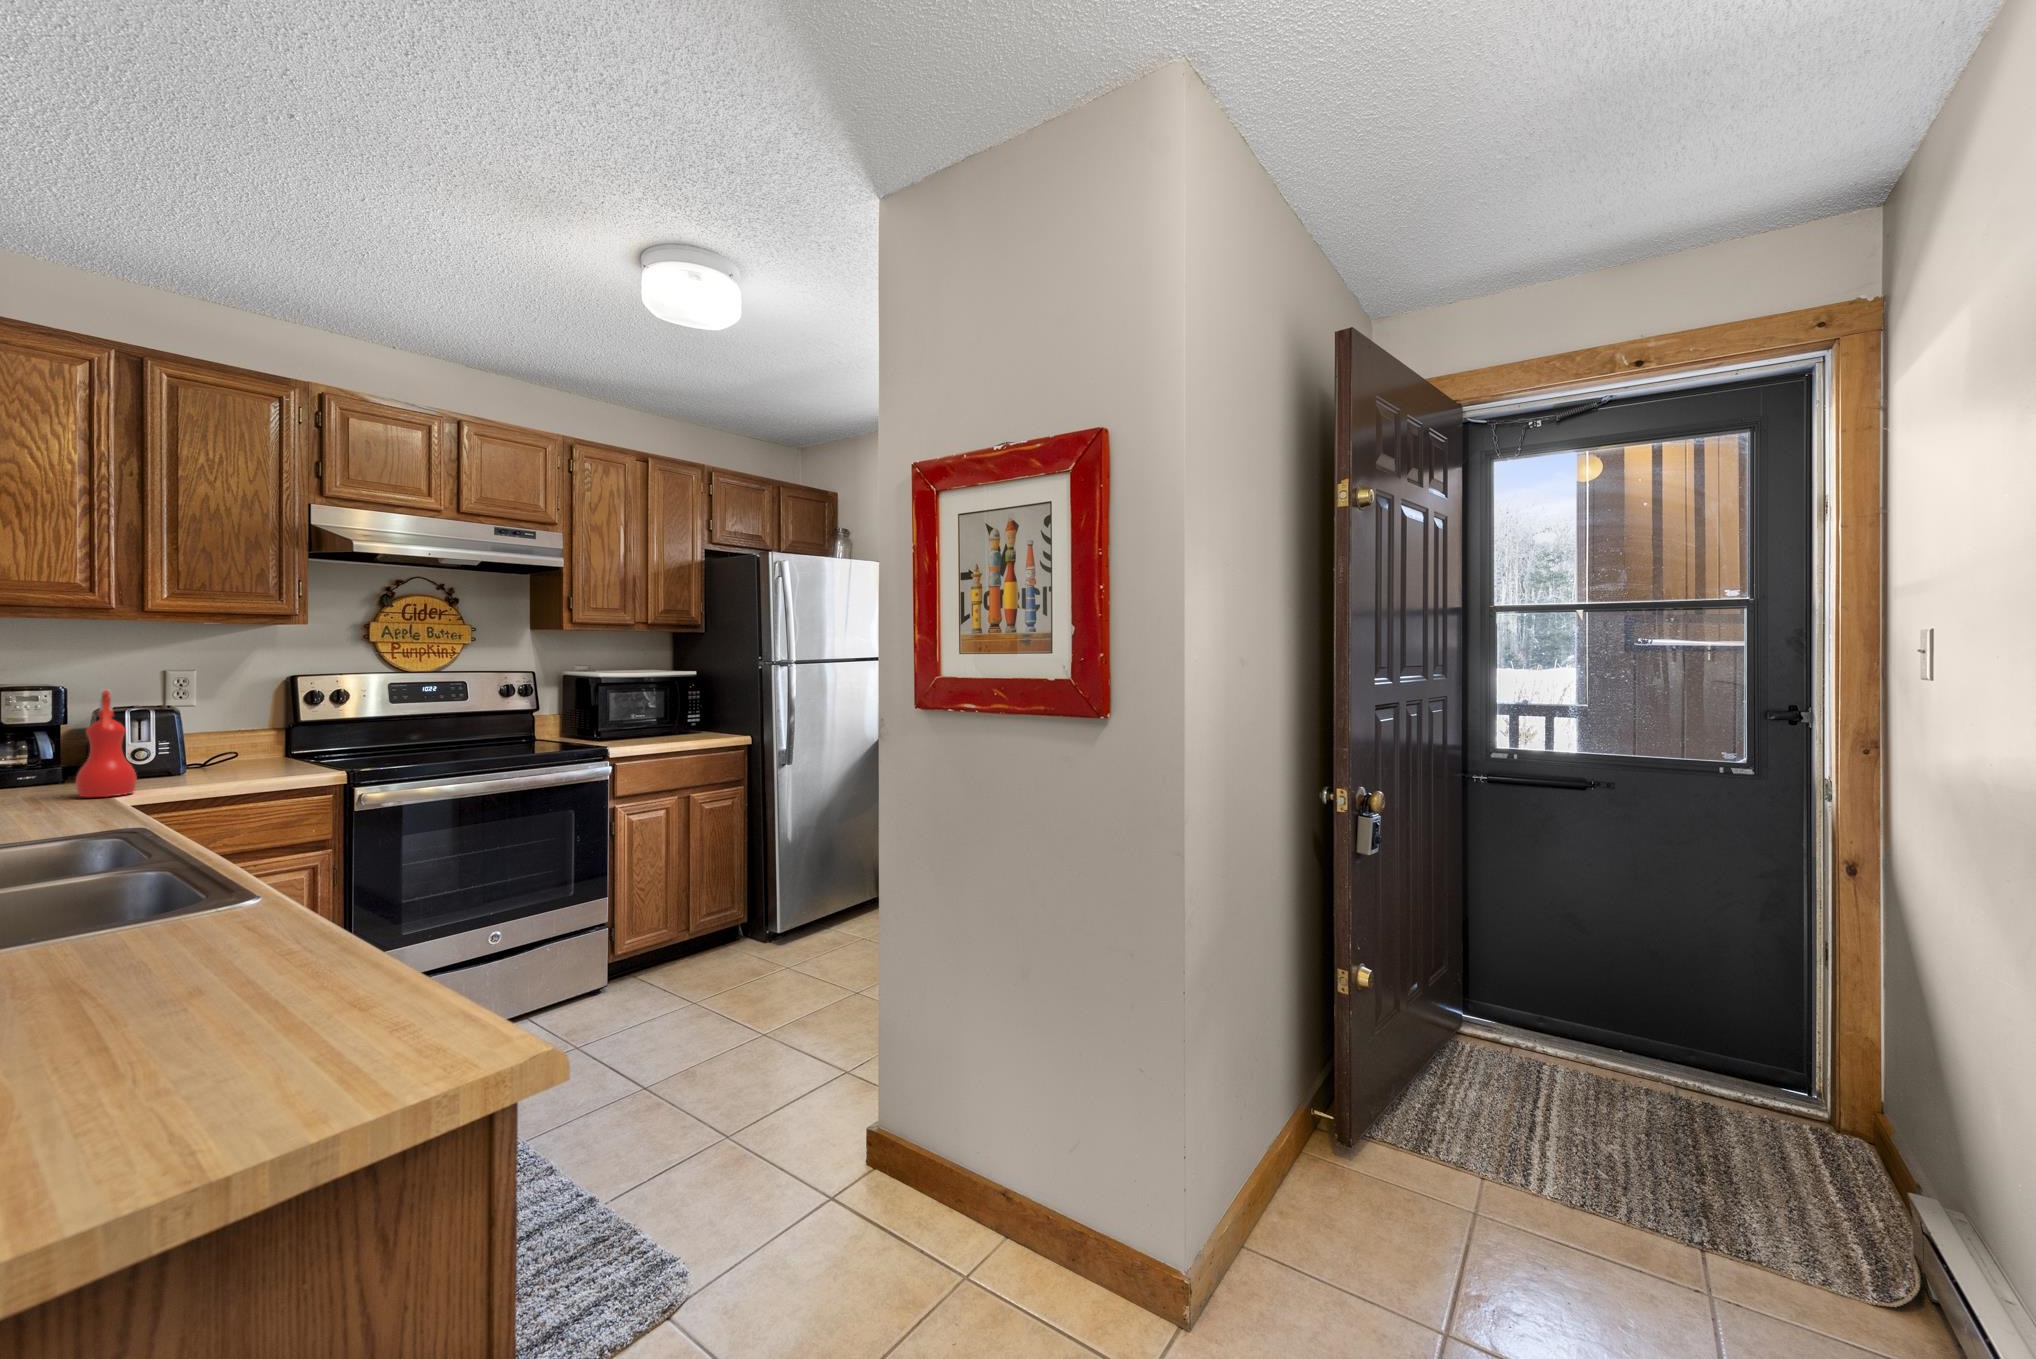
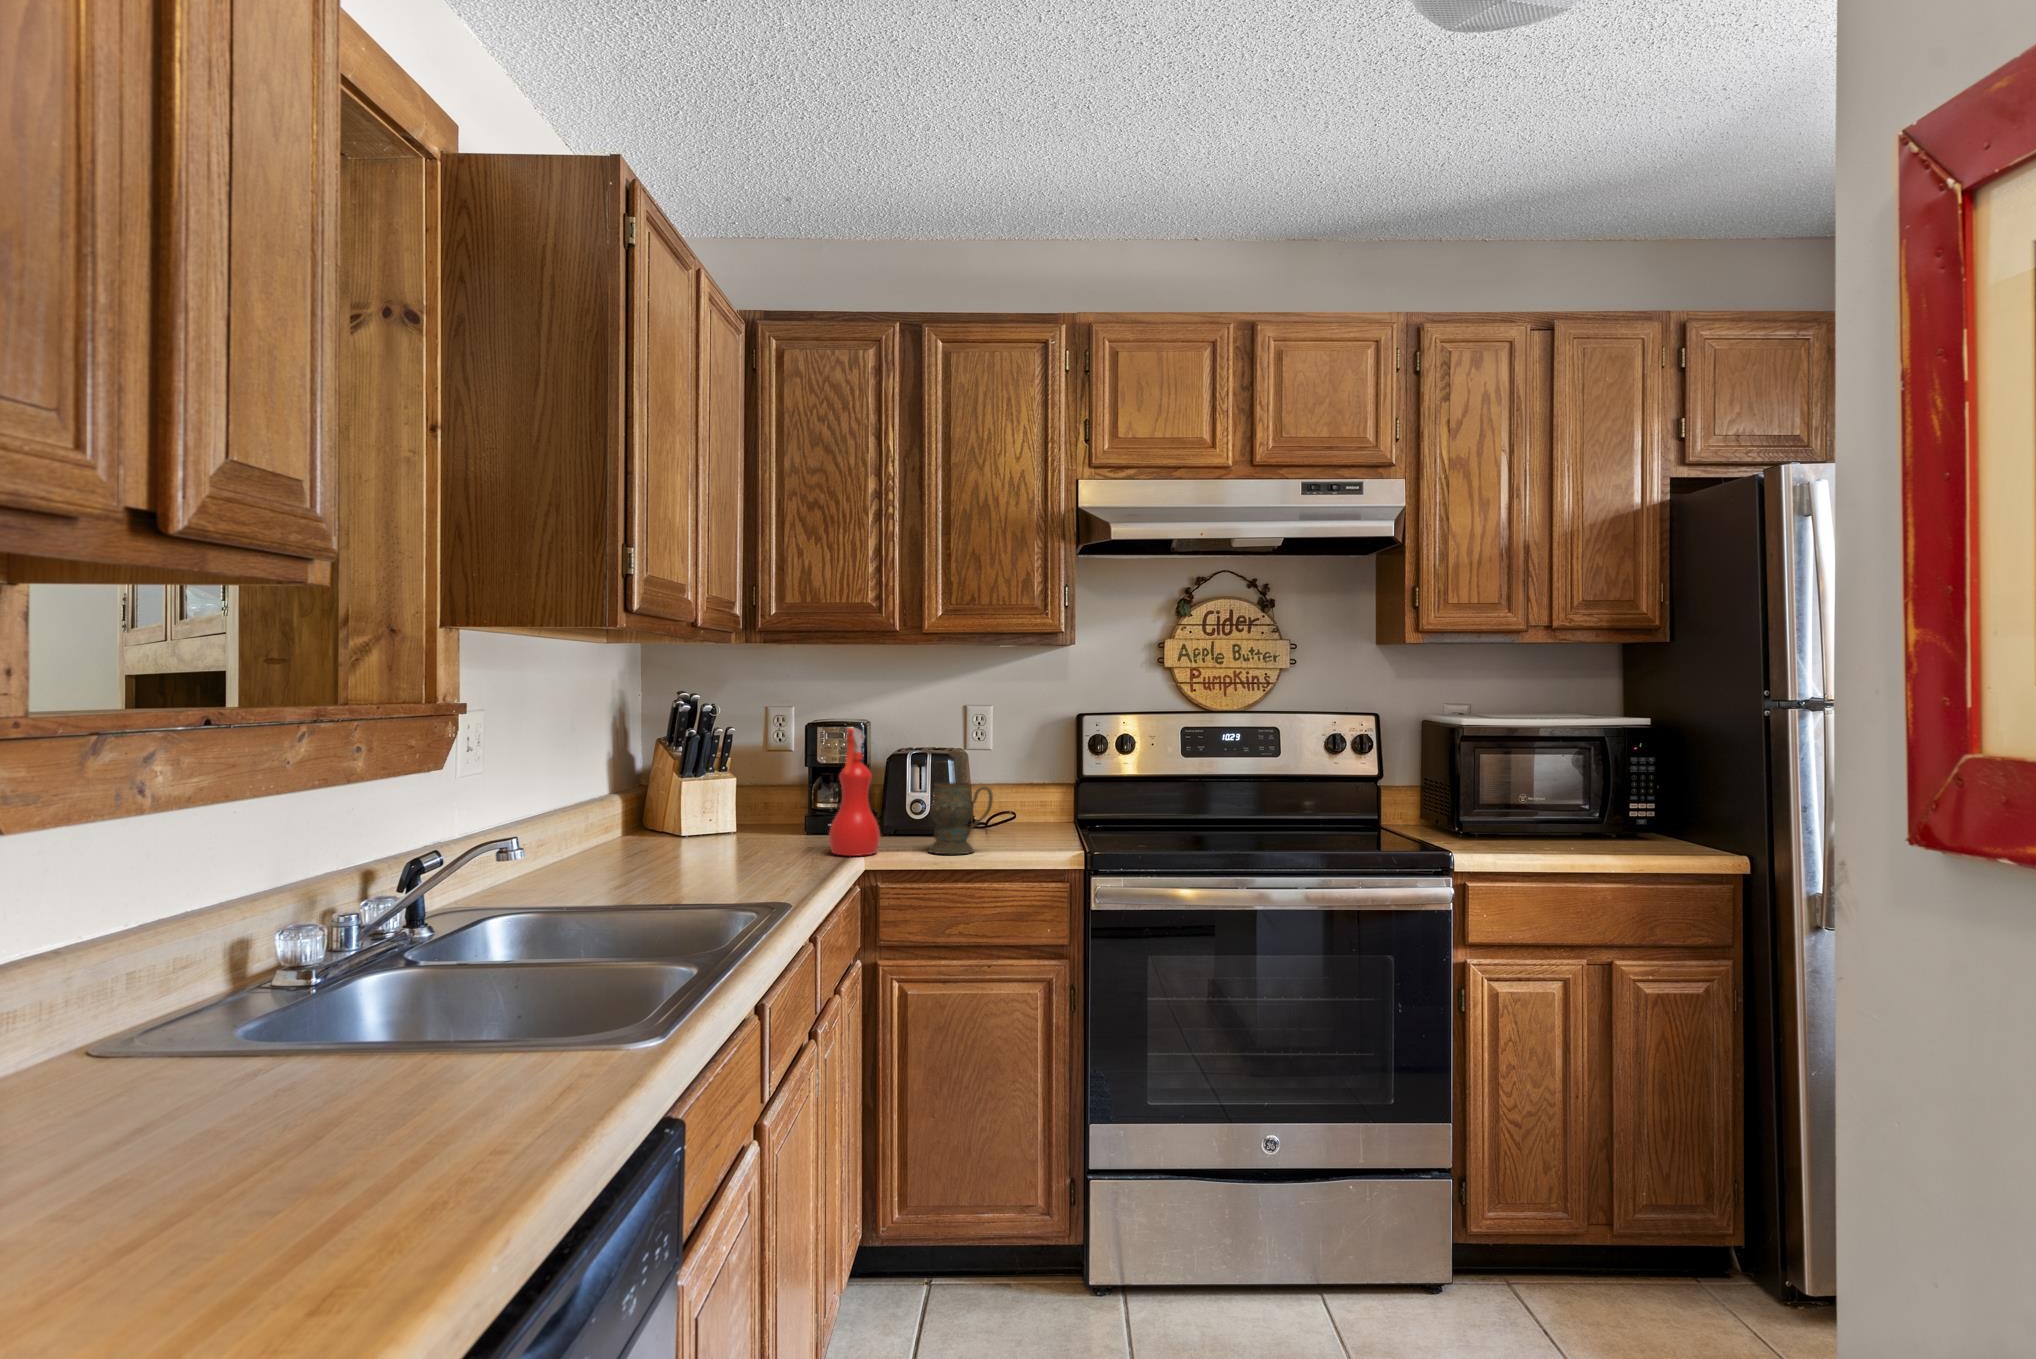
mug: none [188,731,257,786] -> present [929,783,993,854]

